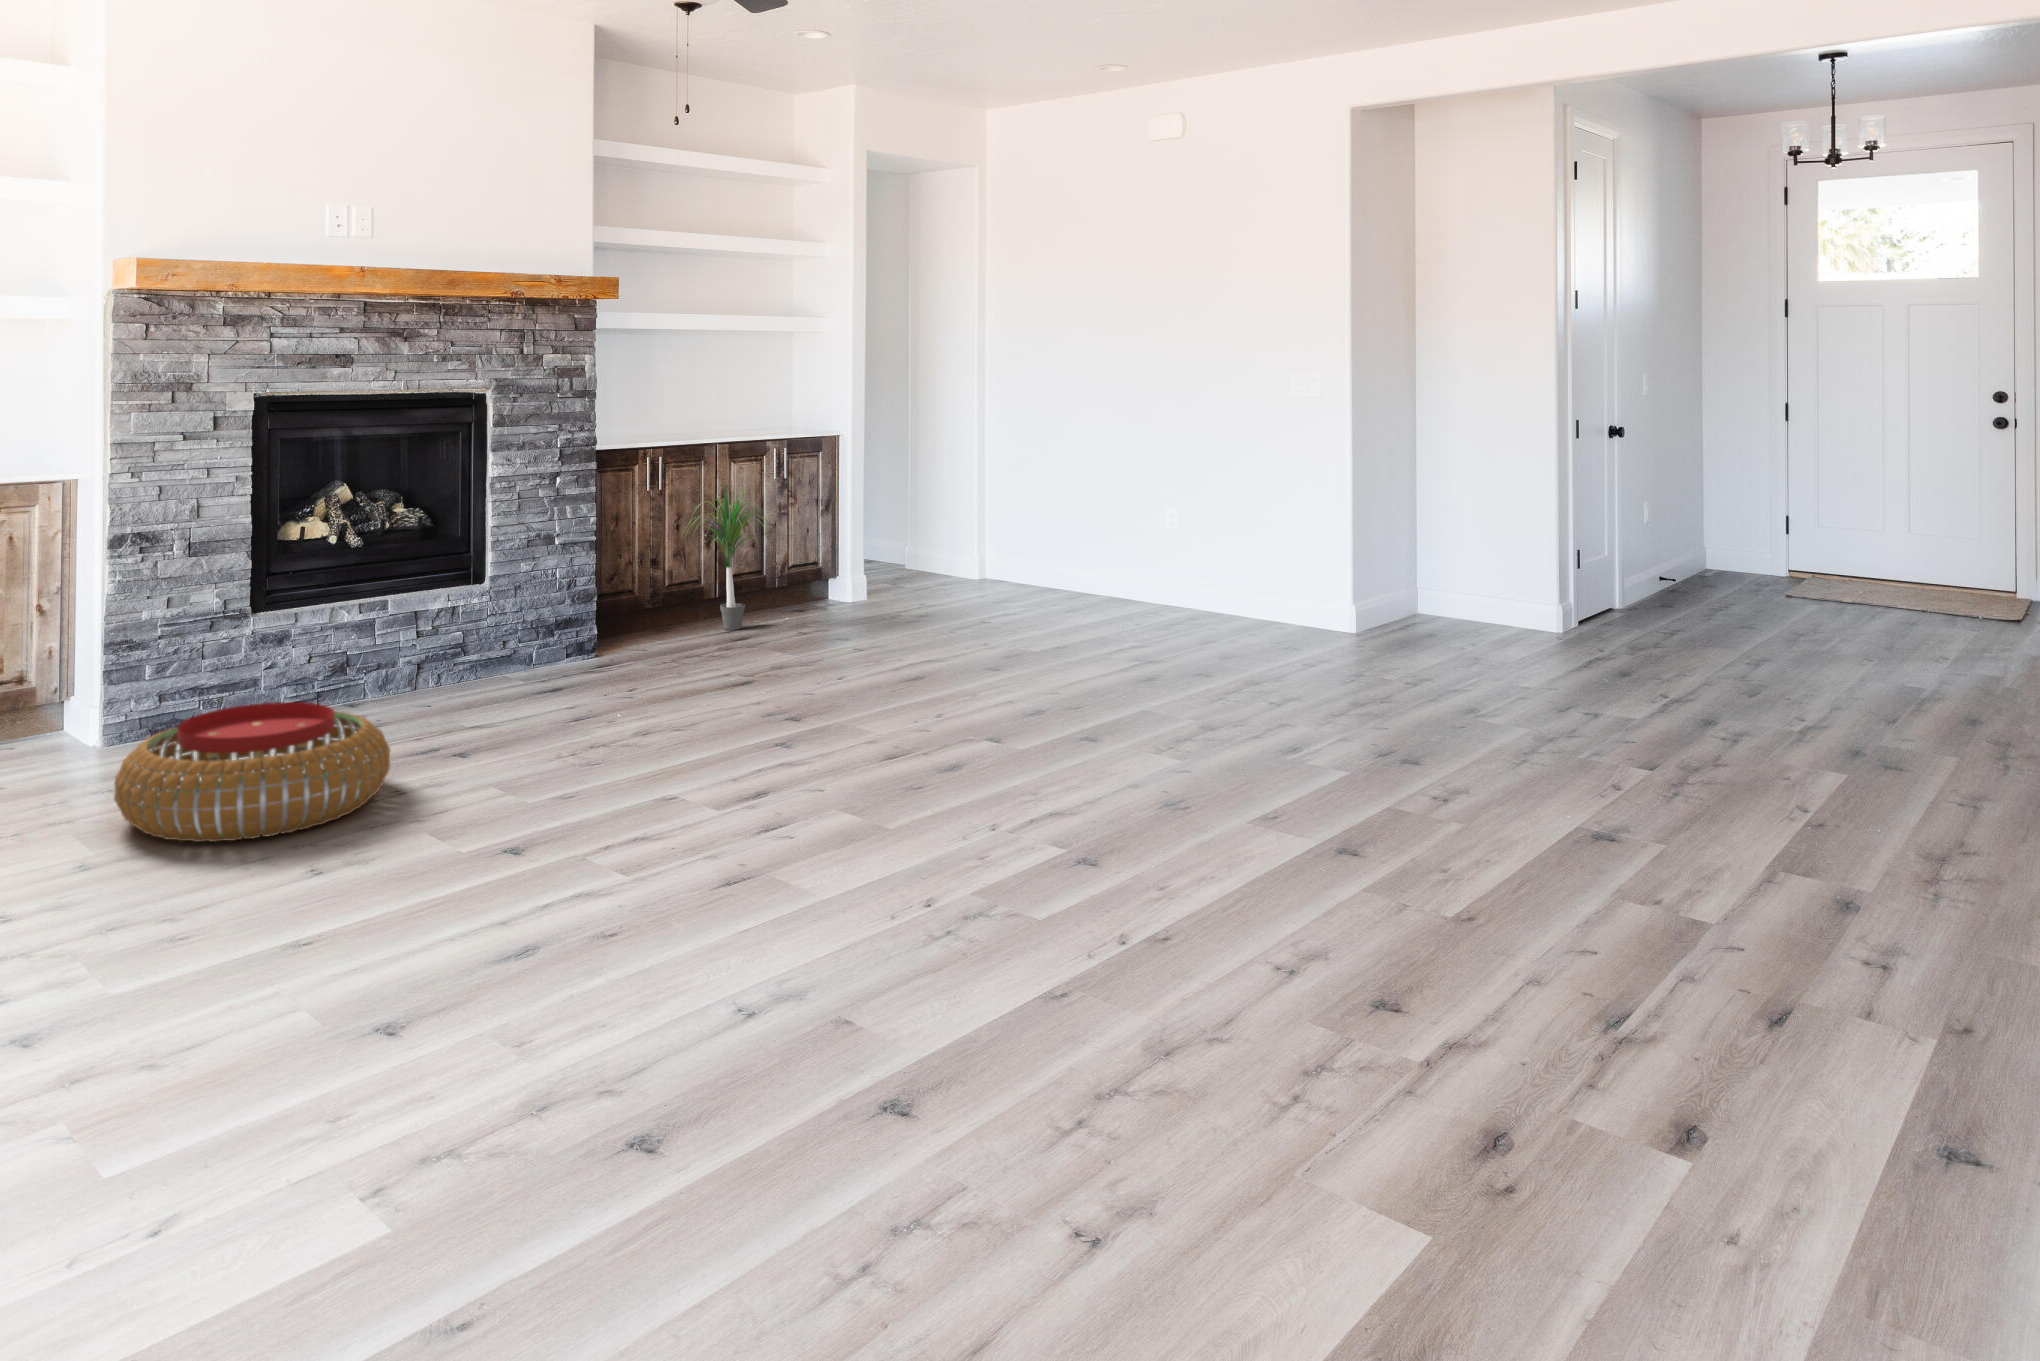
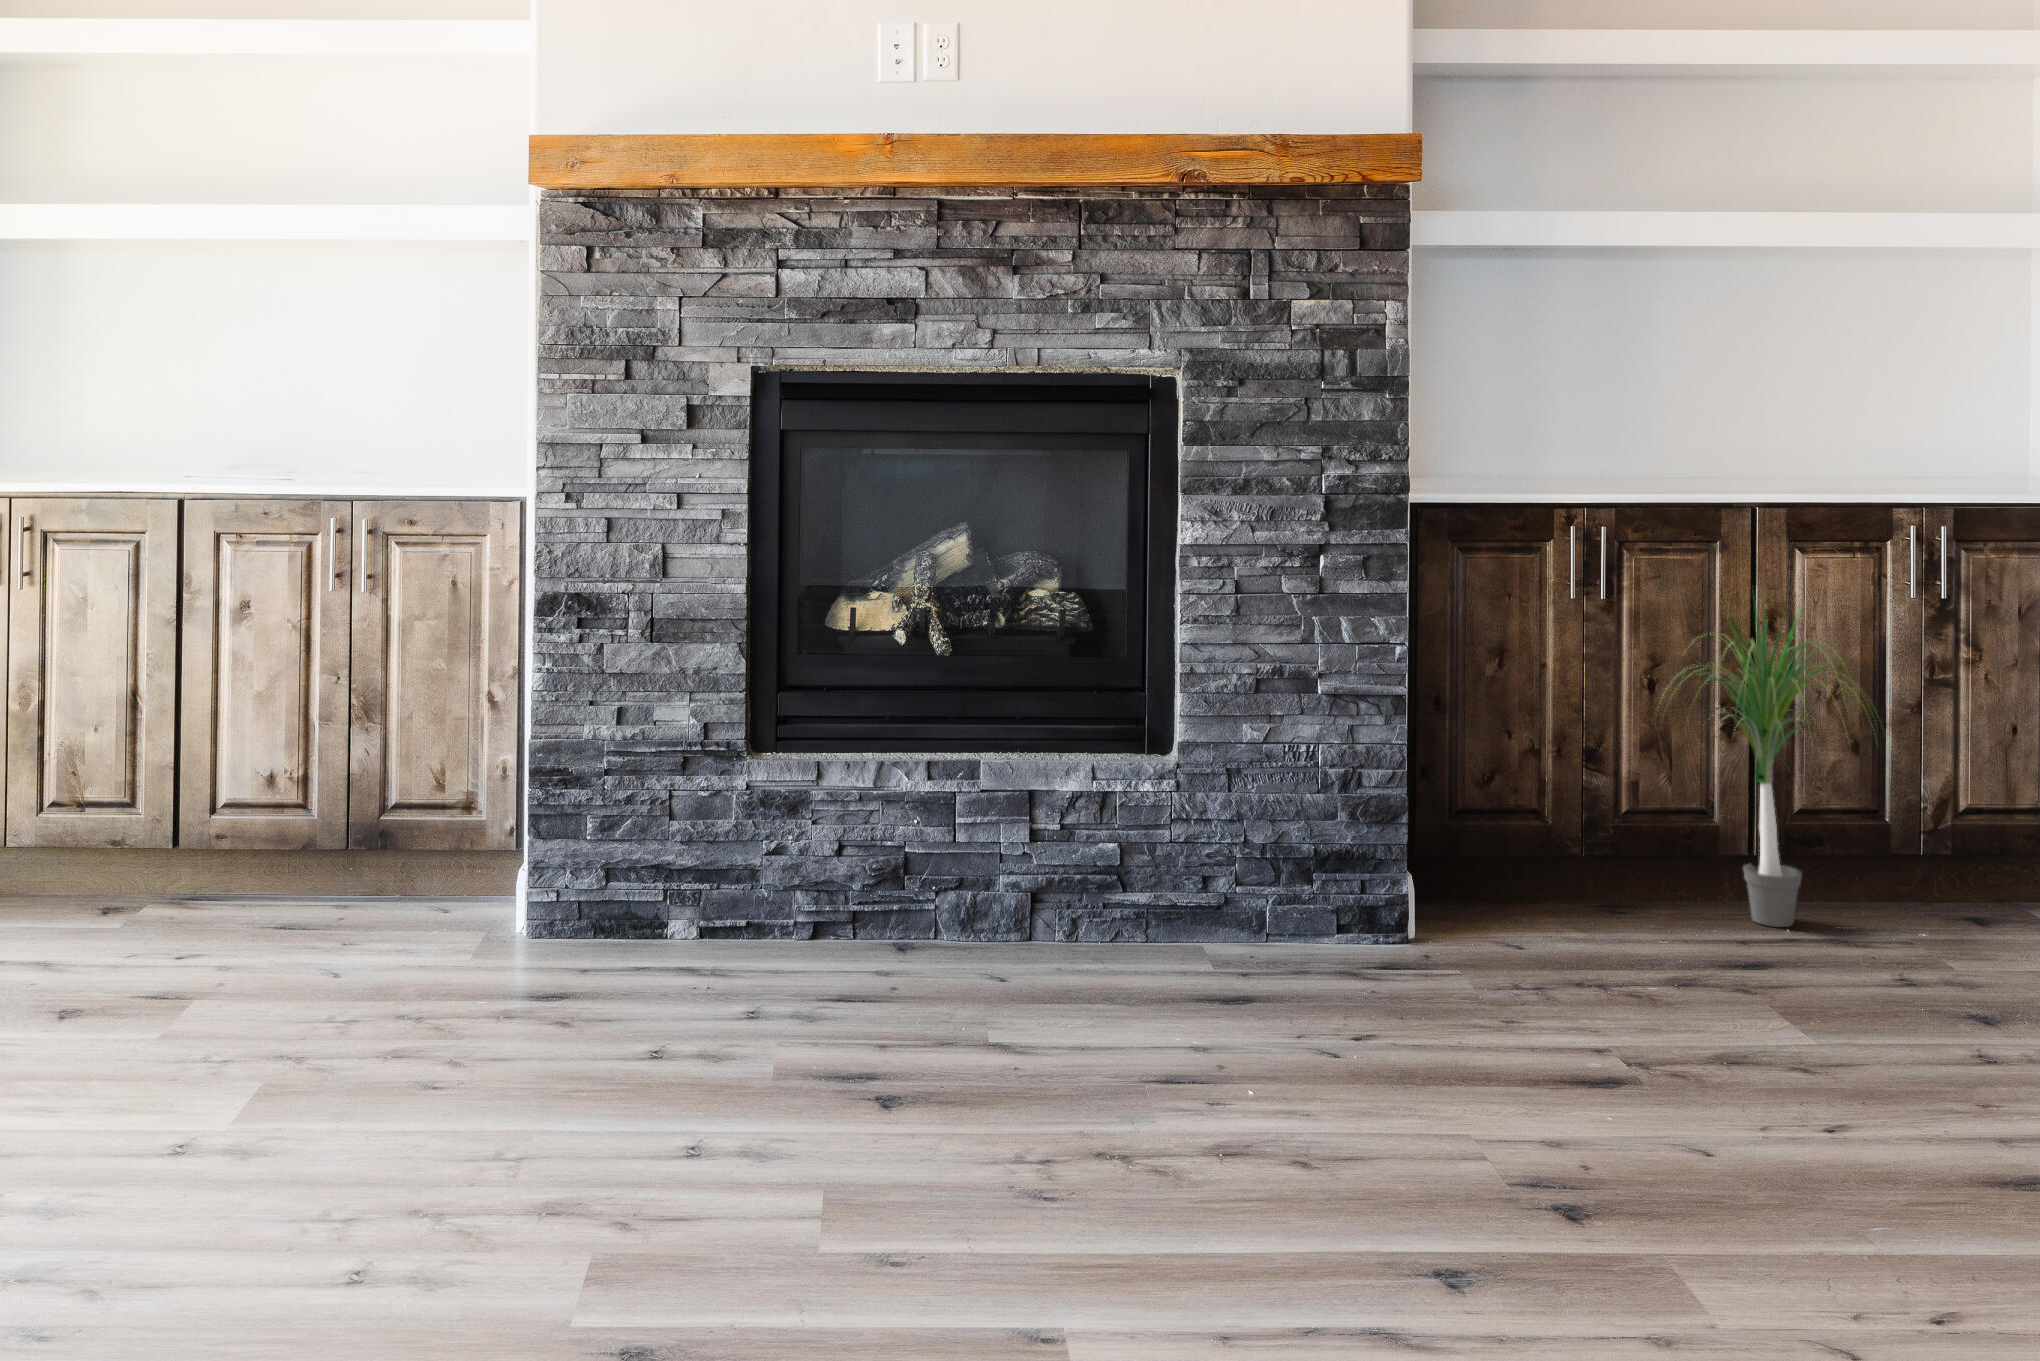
pouf: present [114,702,390,842] -> none [179,916,670,1201]

